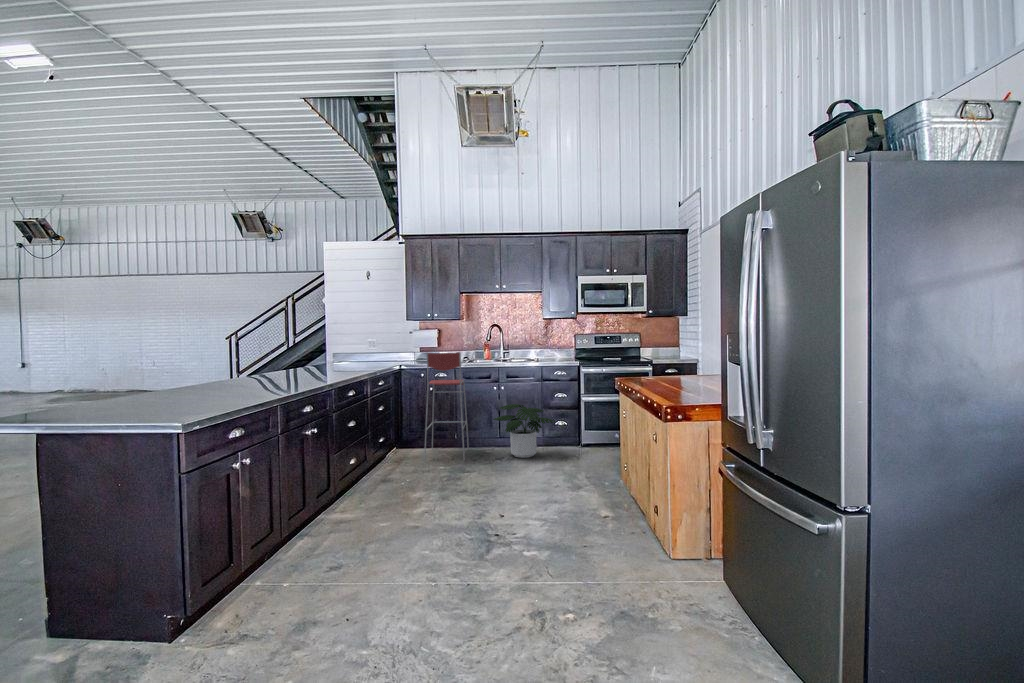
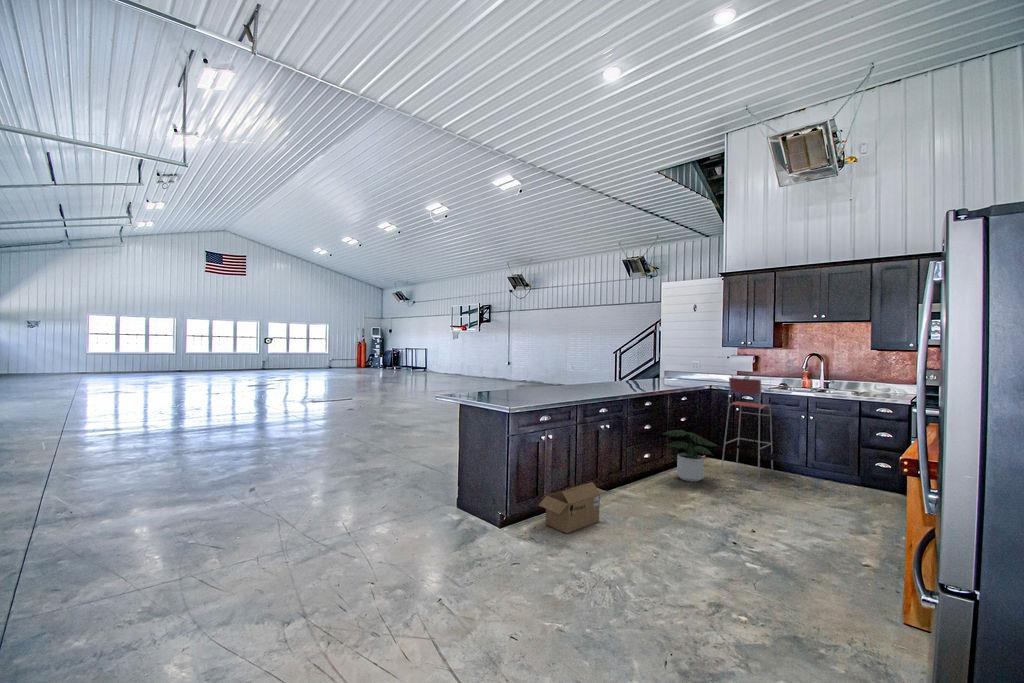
potted plant: present [493,404,556,458] -> present [663,430,717,482]
cardboard box: none [236,514,339,603] -> present [539,482,607,534]

